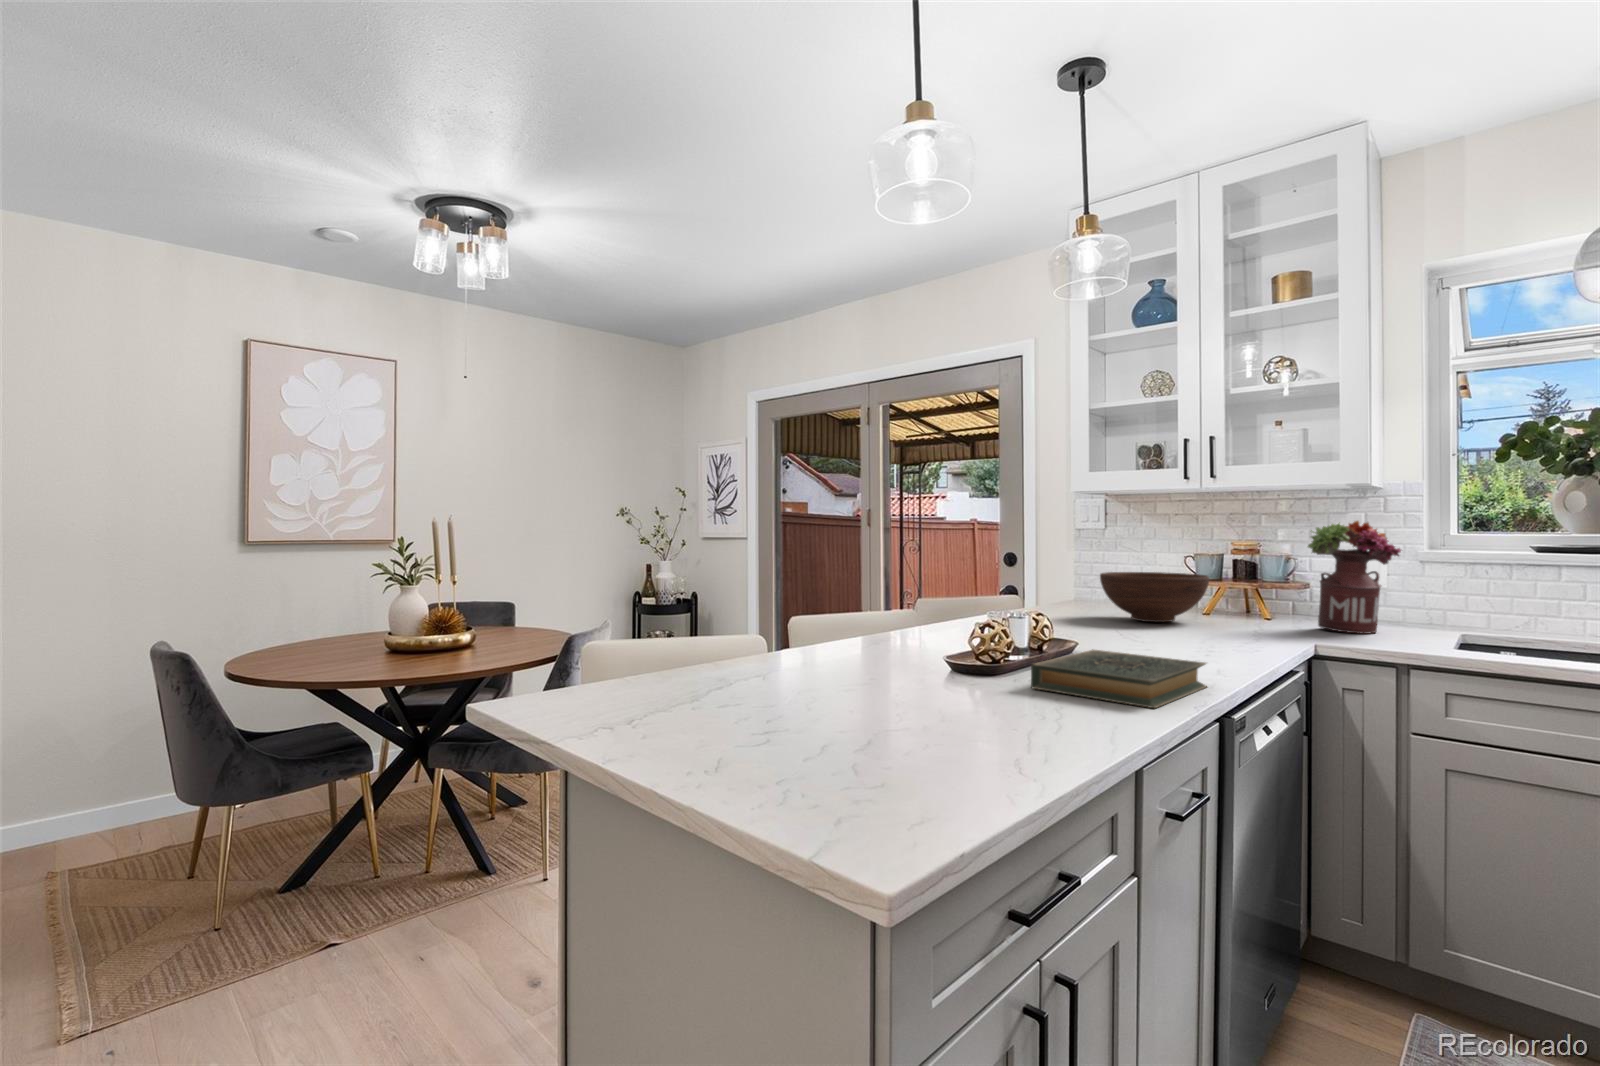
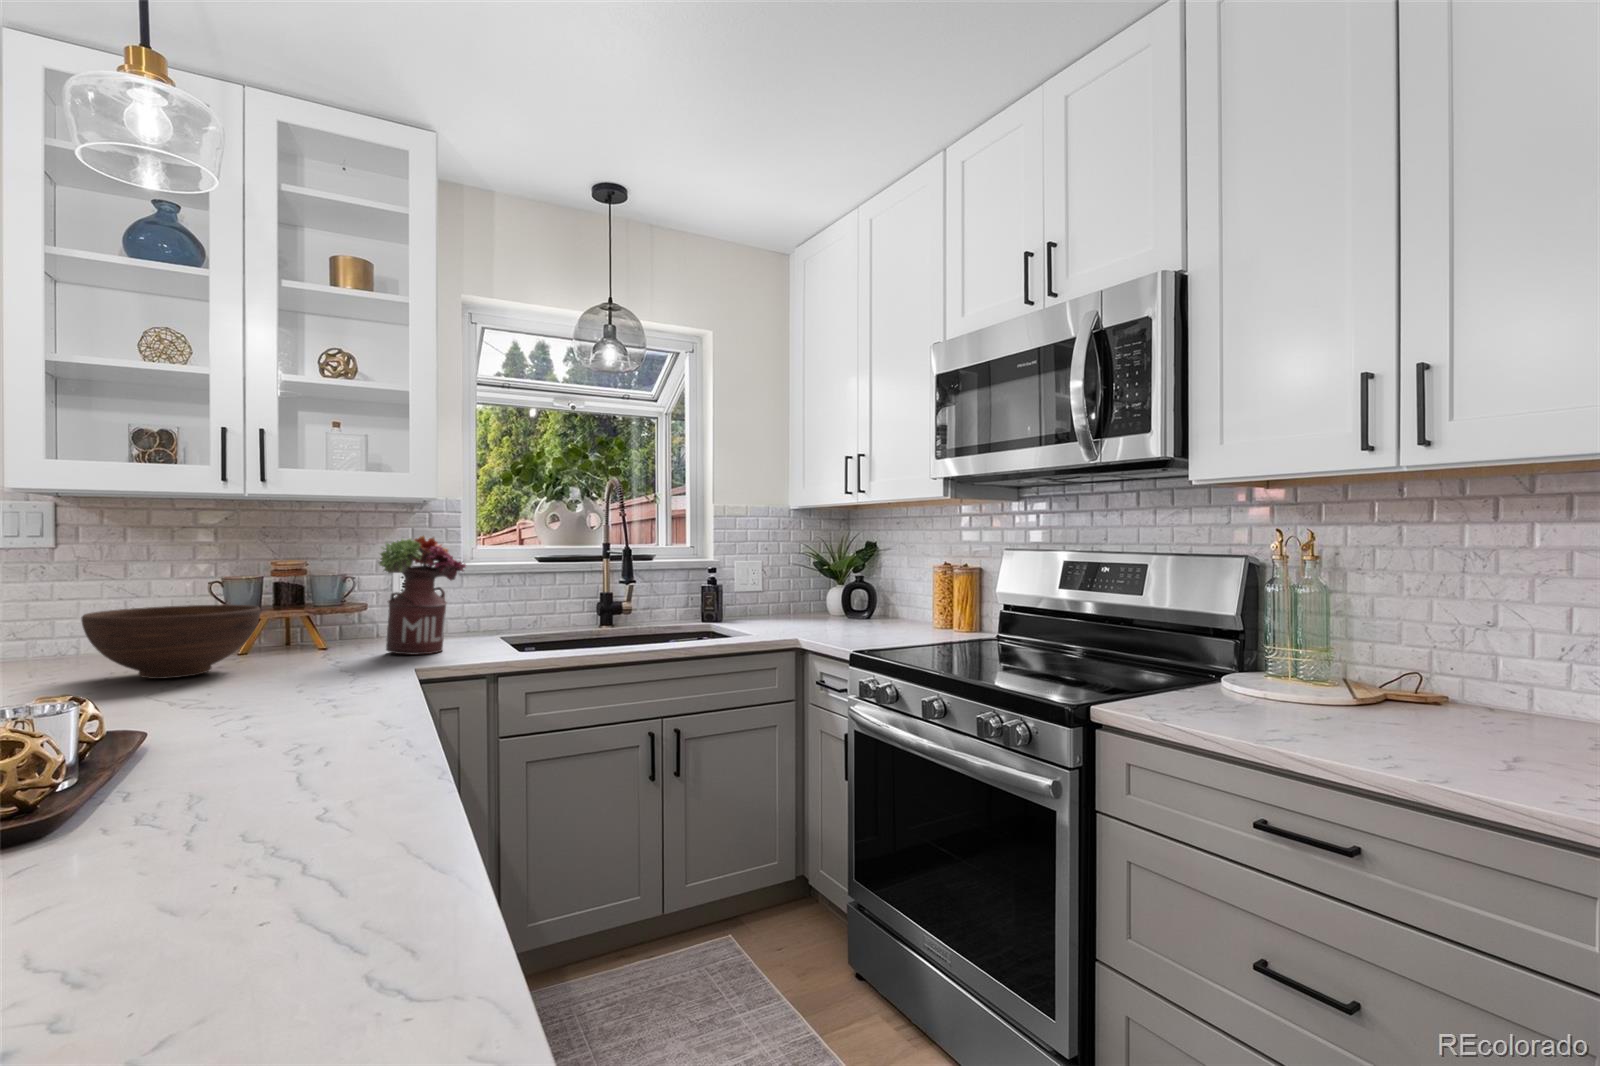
hardback book: present [1031,649,1207,708] -> none [128,729,393,854]

